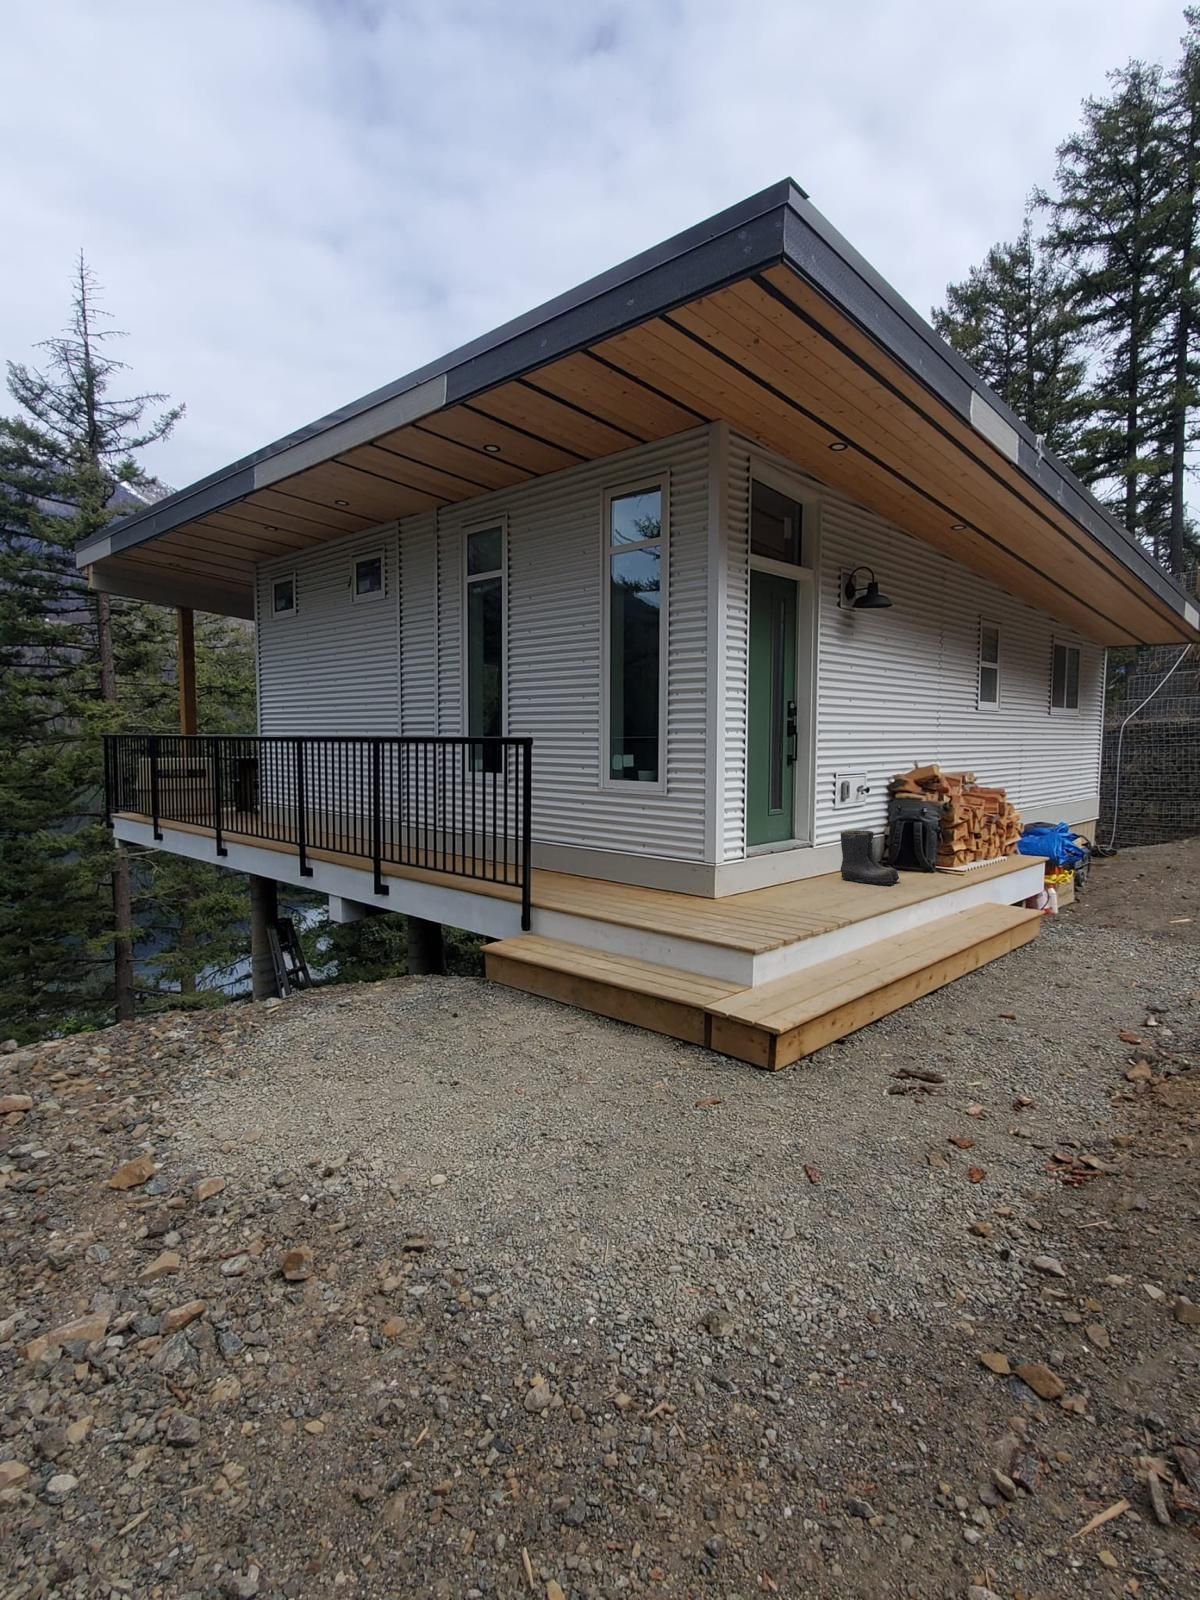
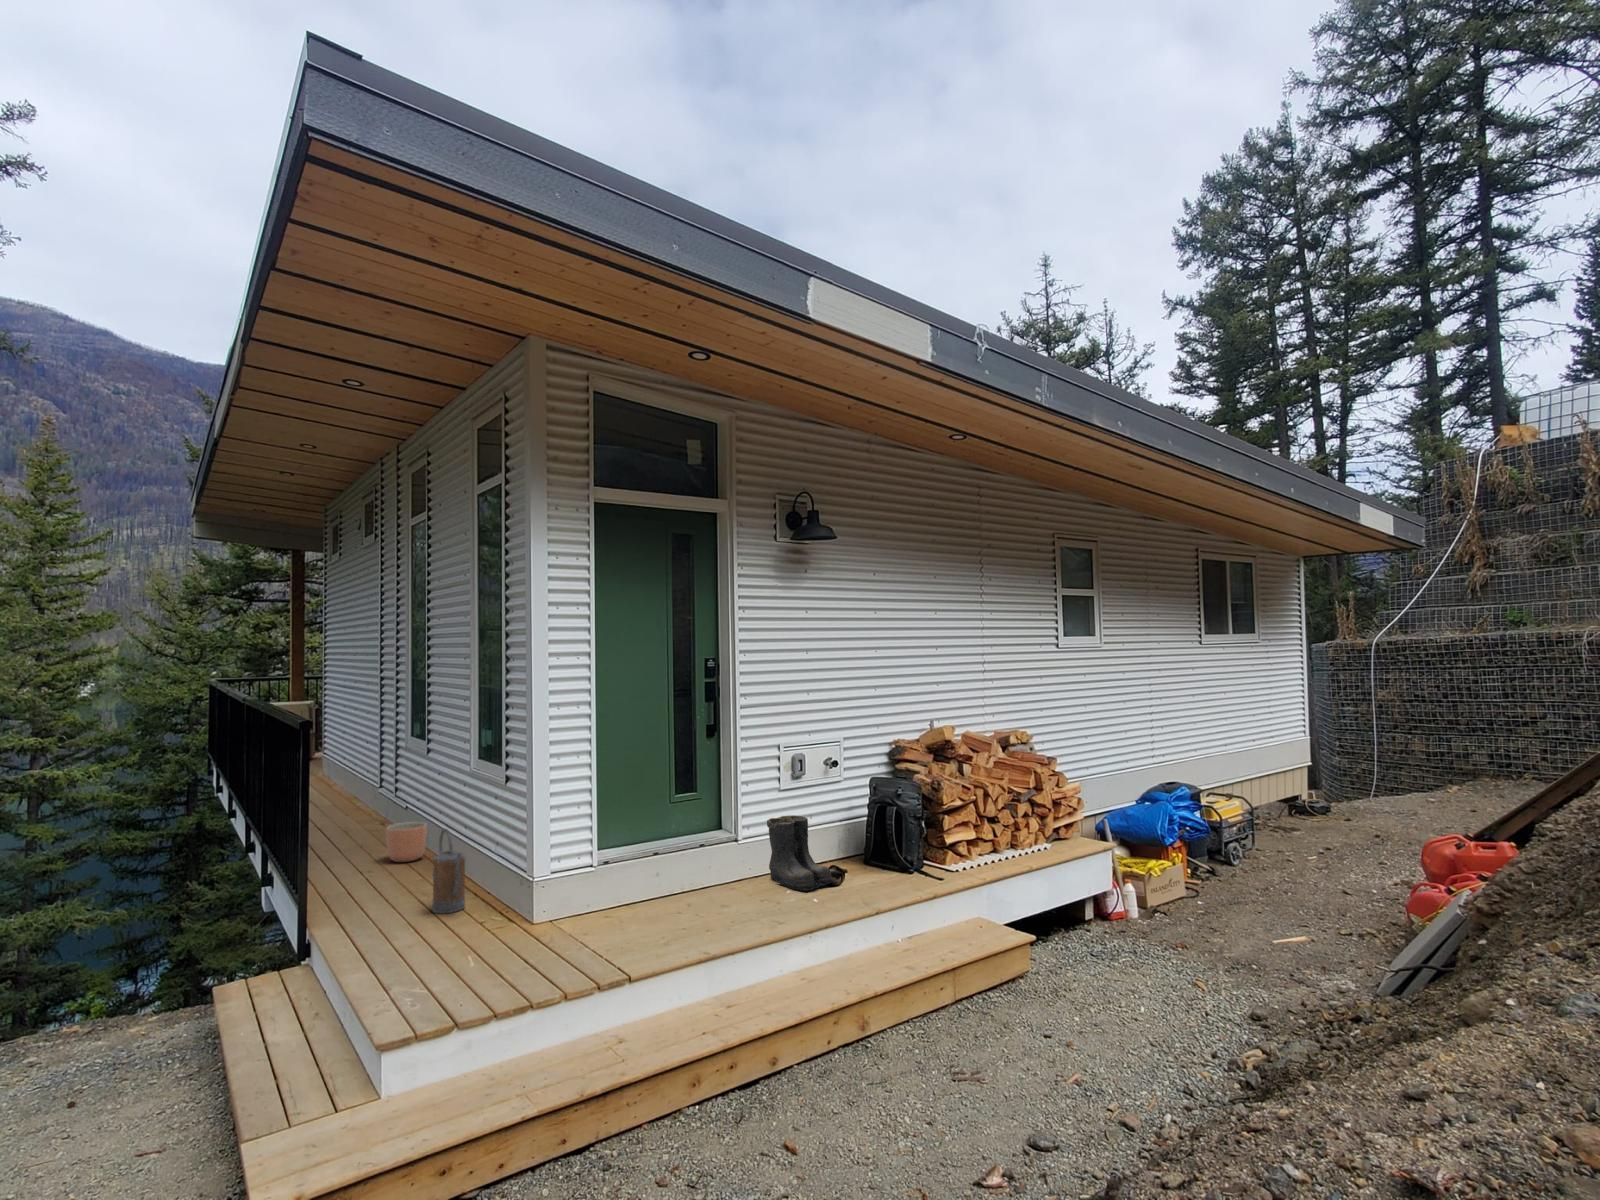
watering can: none [620,837,667,905] -> present [432,829,465,913]
planter: none [499,845,532,878] -> present [386,822,427,862]

